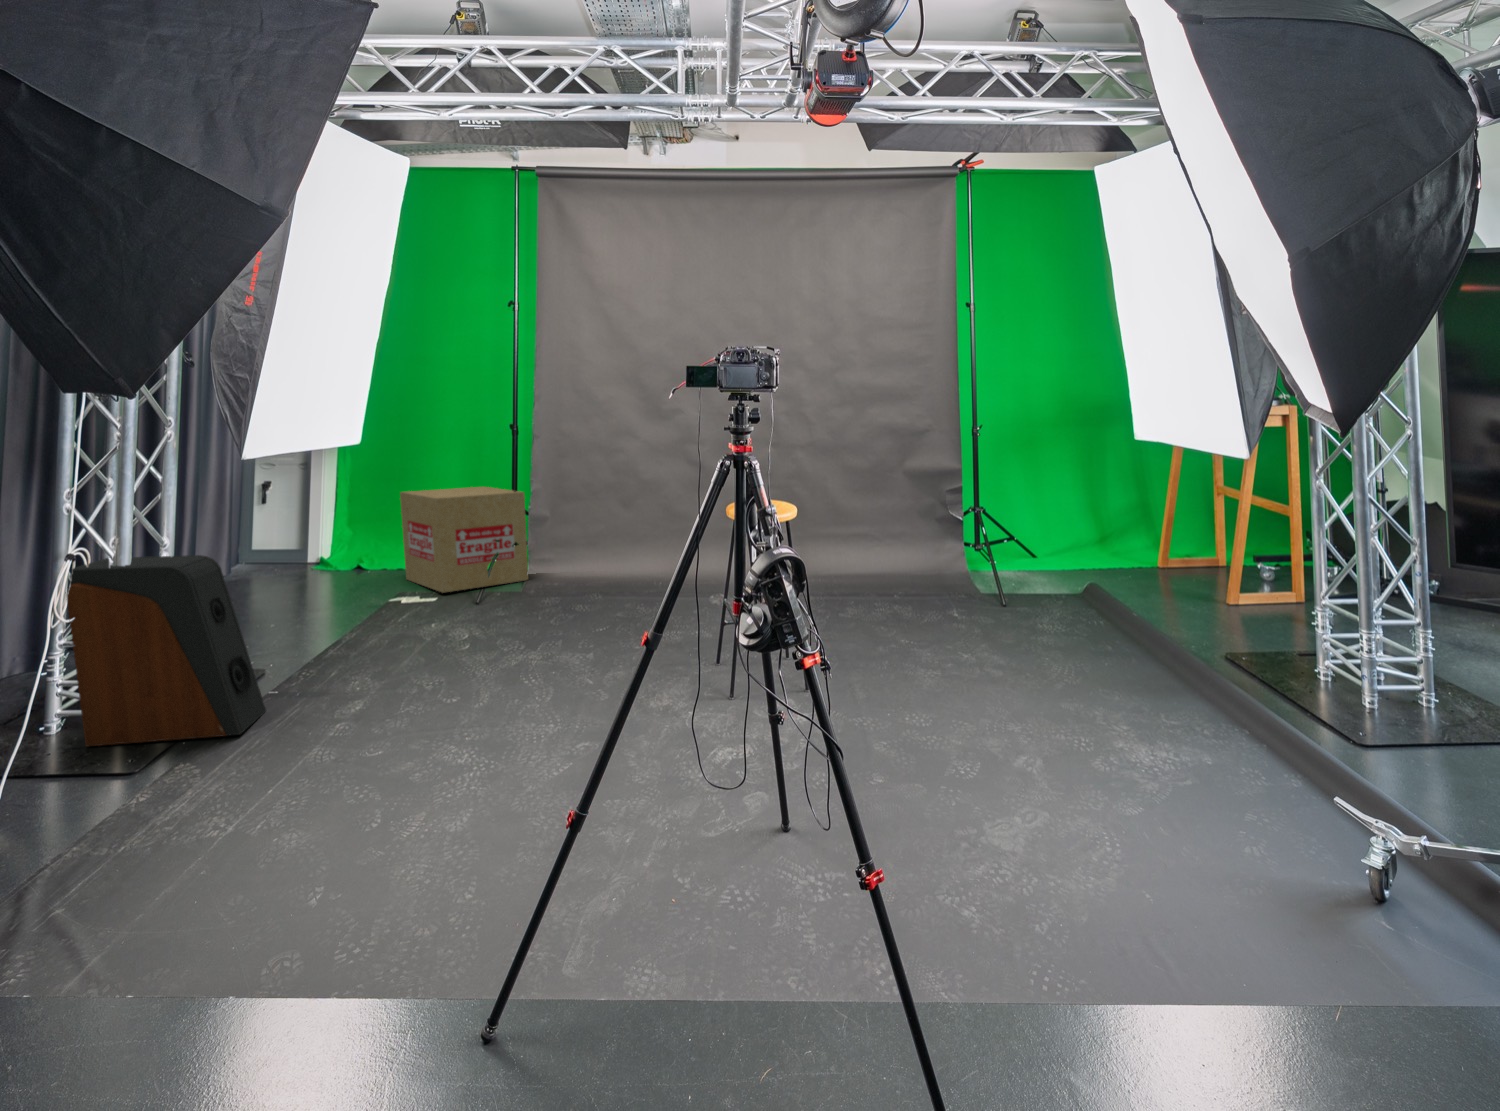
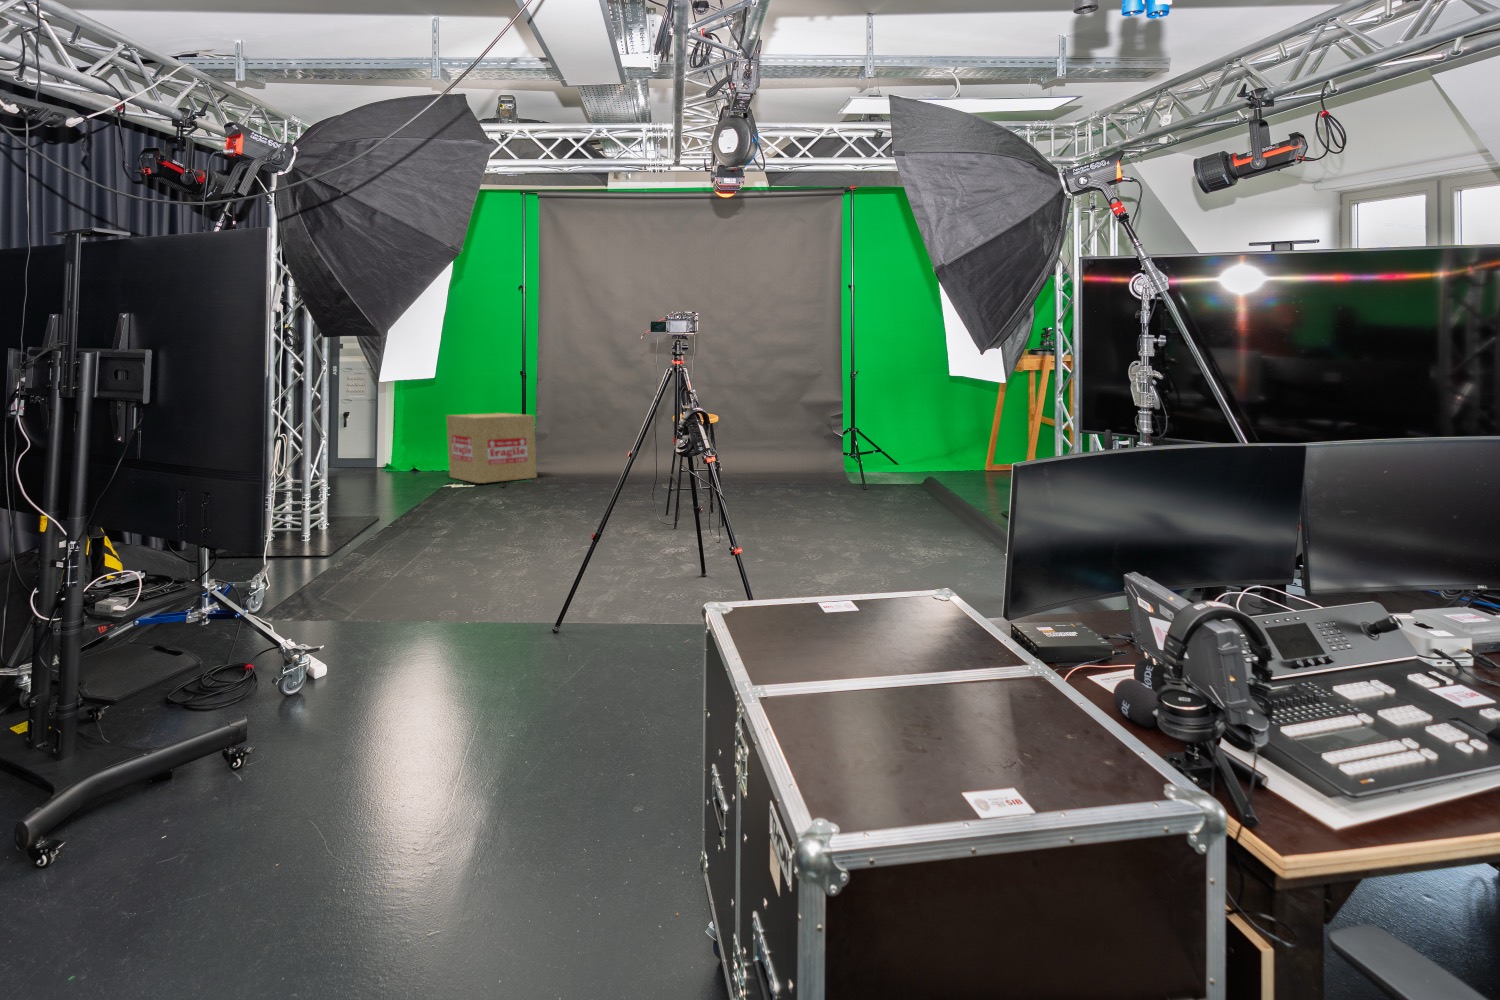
speaker: present [67,555,266,746] -> none [285,438,388,545]

